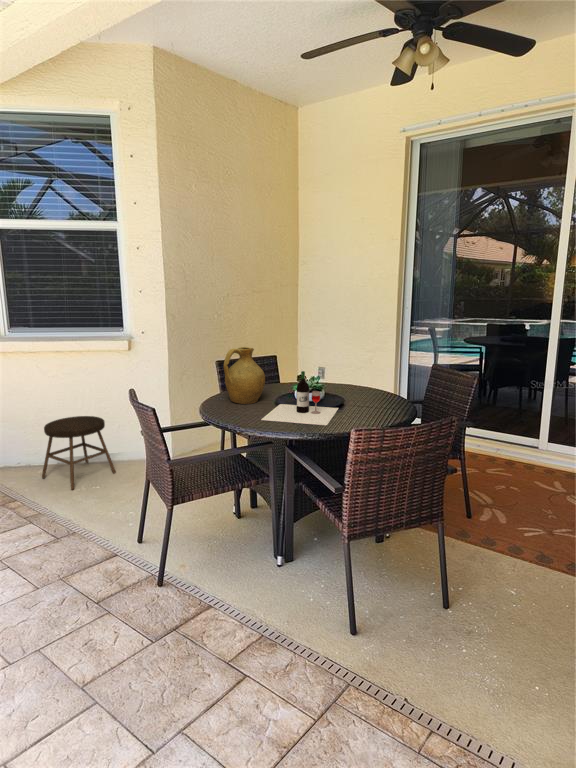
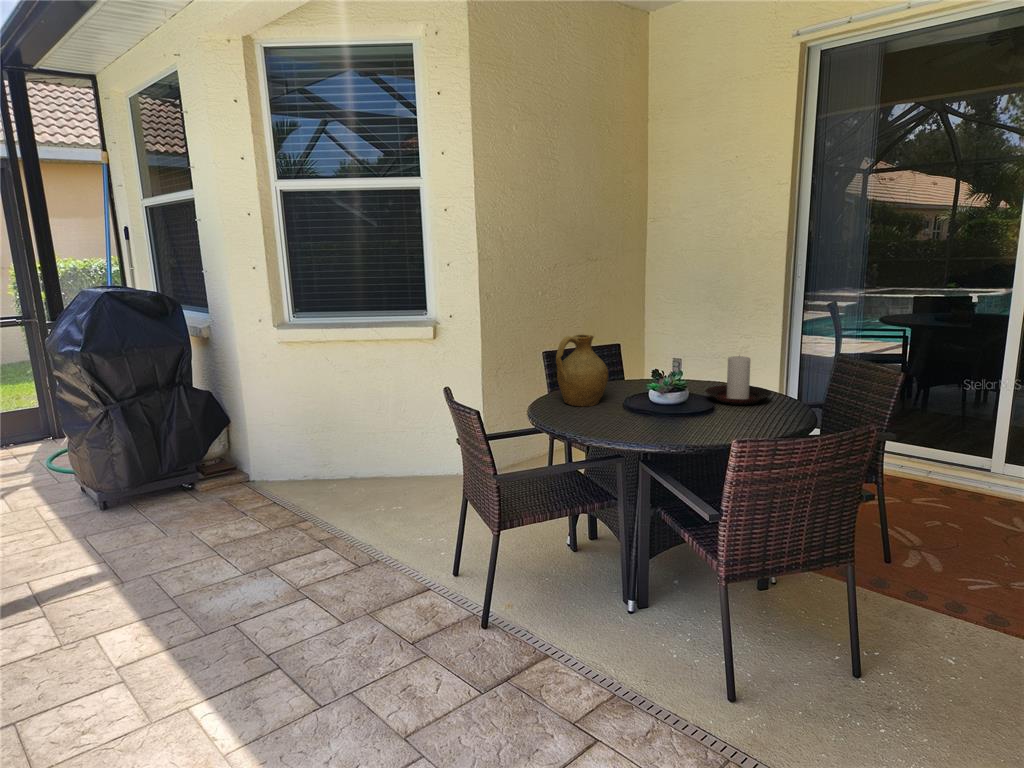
candle holder: none [339,365,387,403] -> present [705,356,771,405]
wine bottle: present [261,371,338,425] -> none [606,365,707,434]
stool: present [42,416,116,490] -> none [332,421,417,510]

